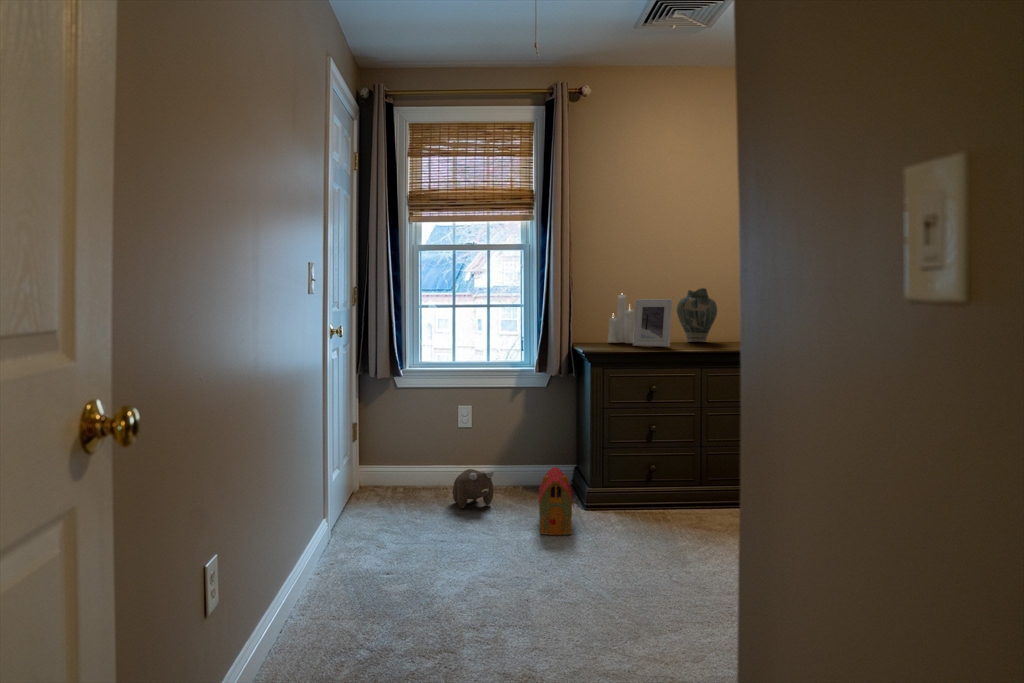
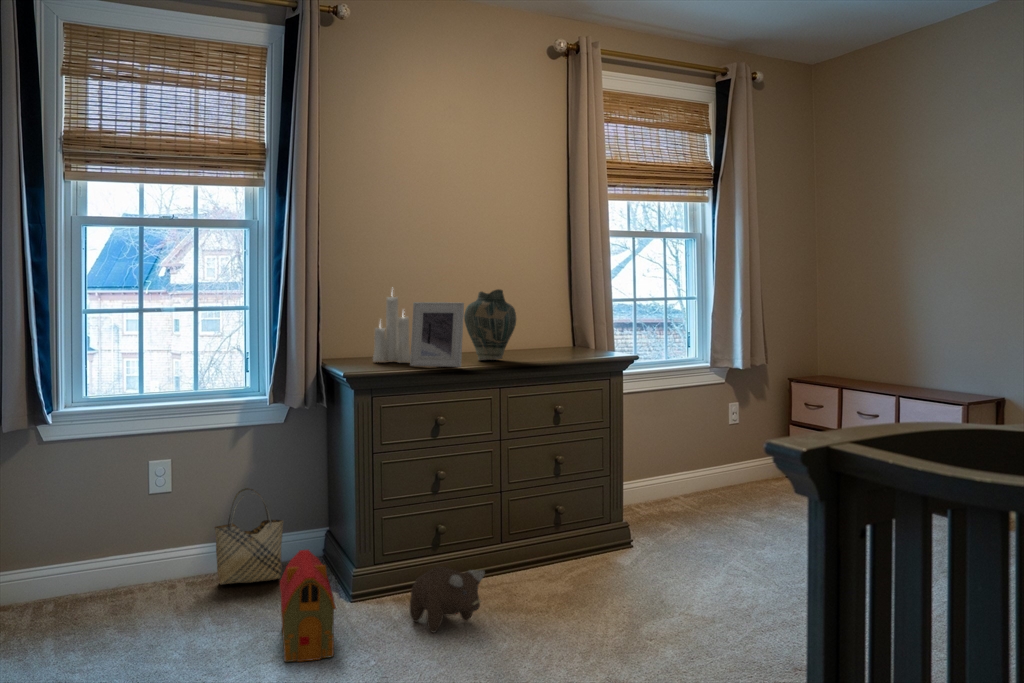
woven basket: none [500,429,545,492] -> present [214,488,283,585]
plush toy: present [453,469,494,508] -> present [410,567,485,632]

